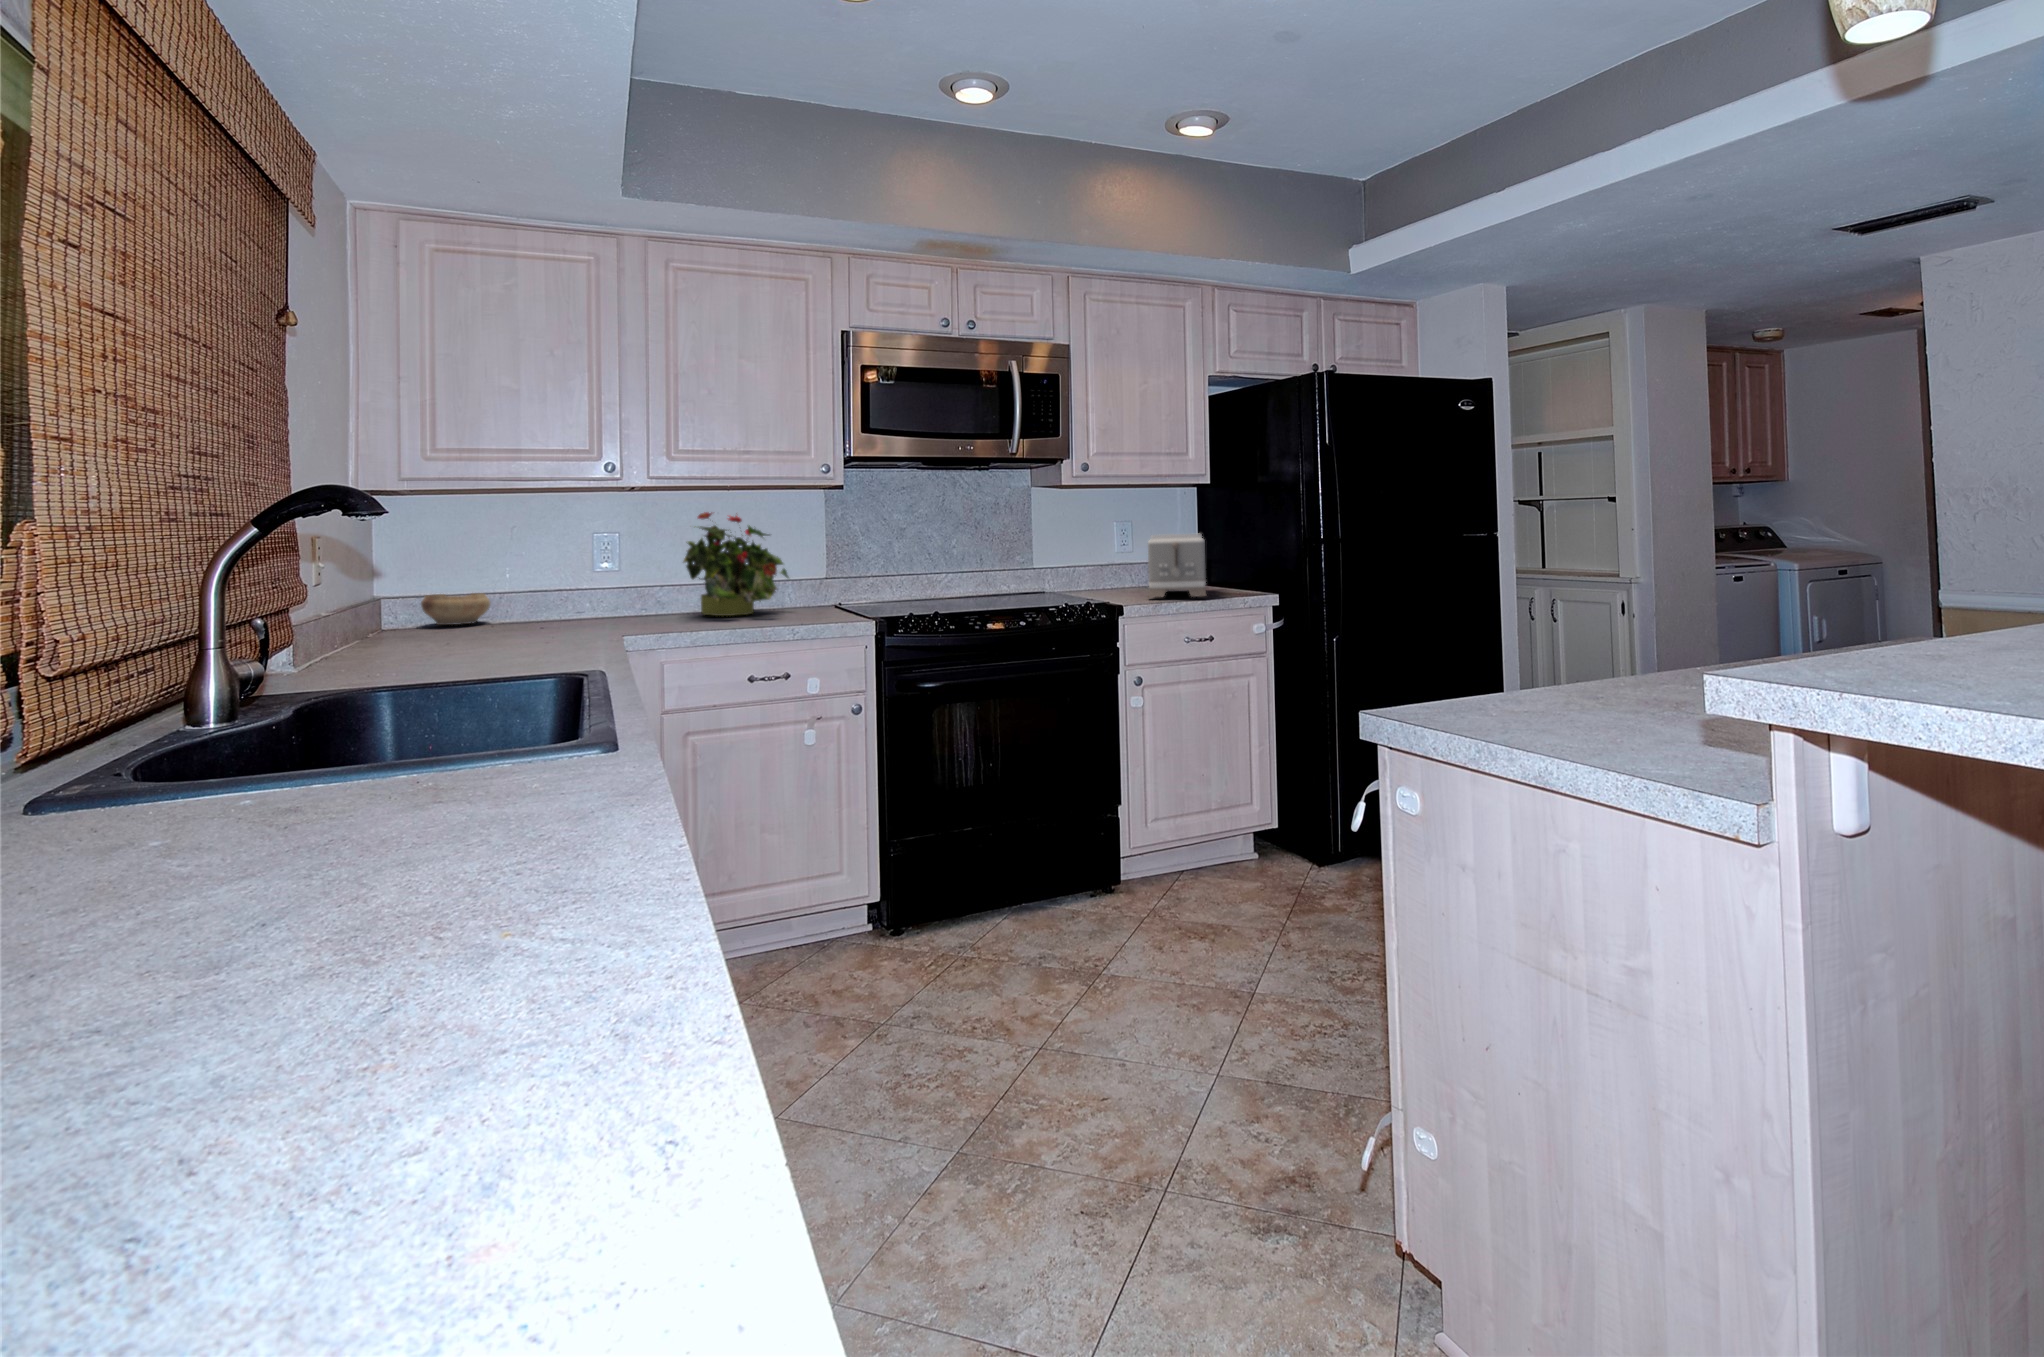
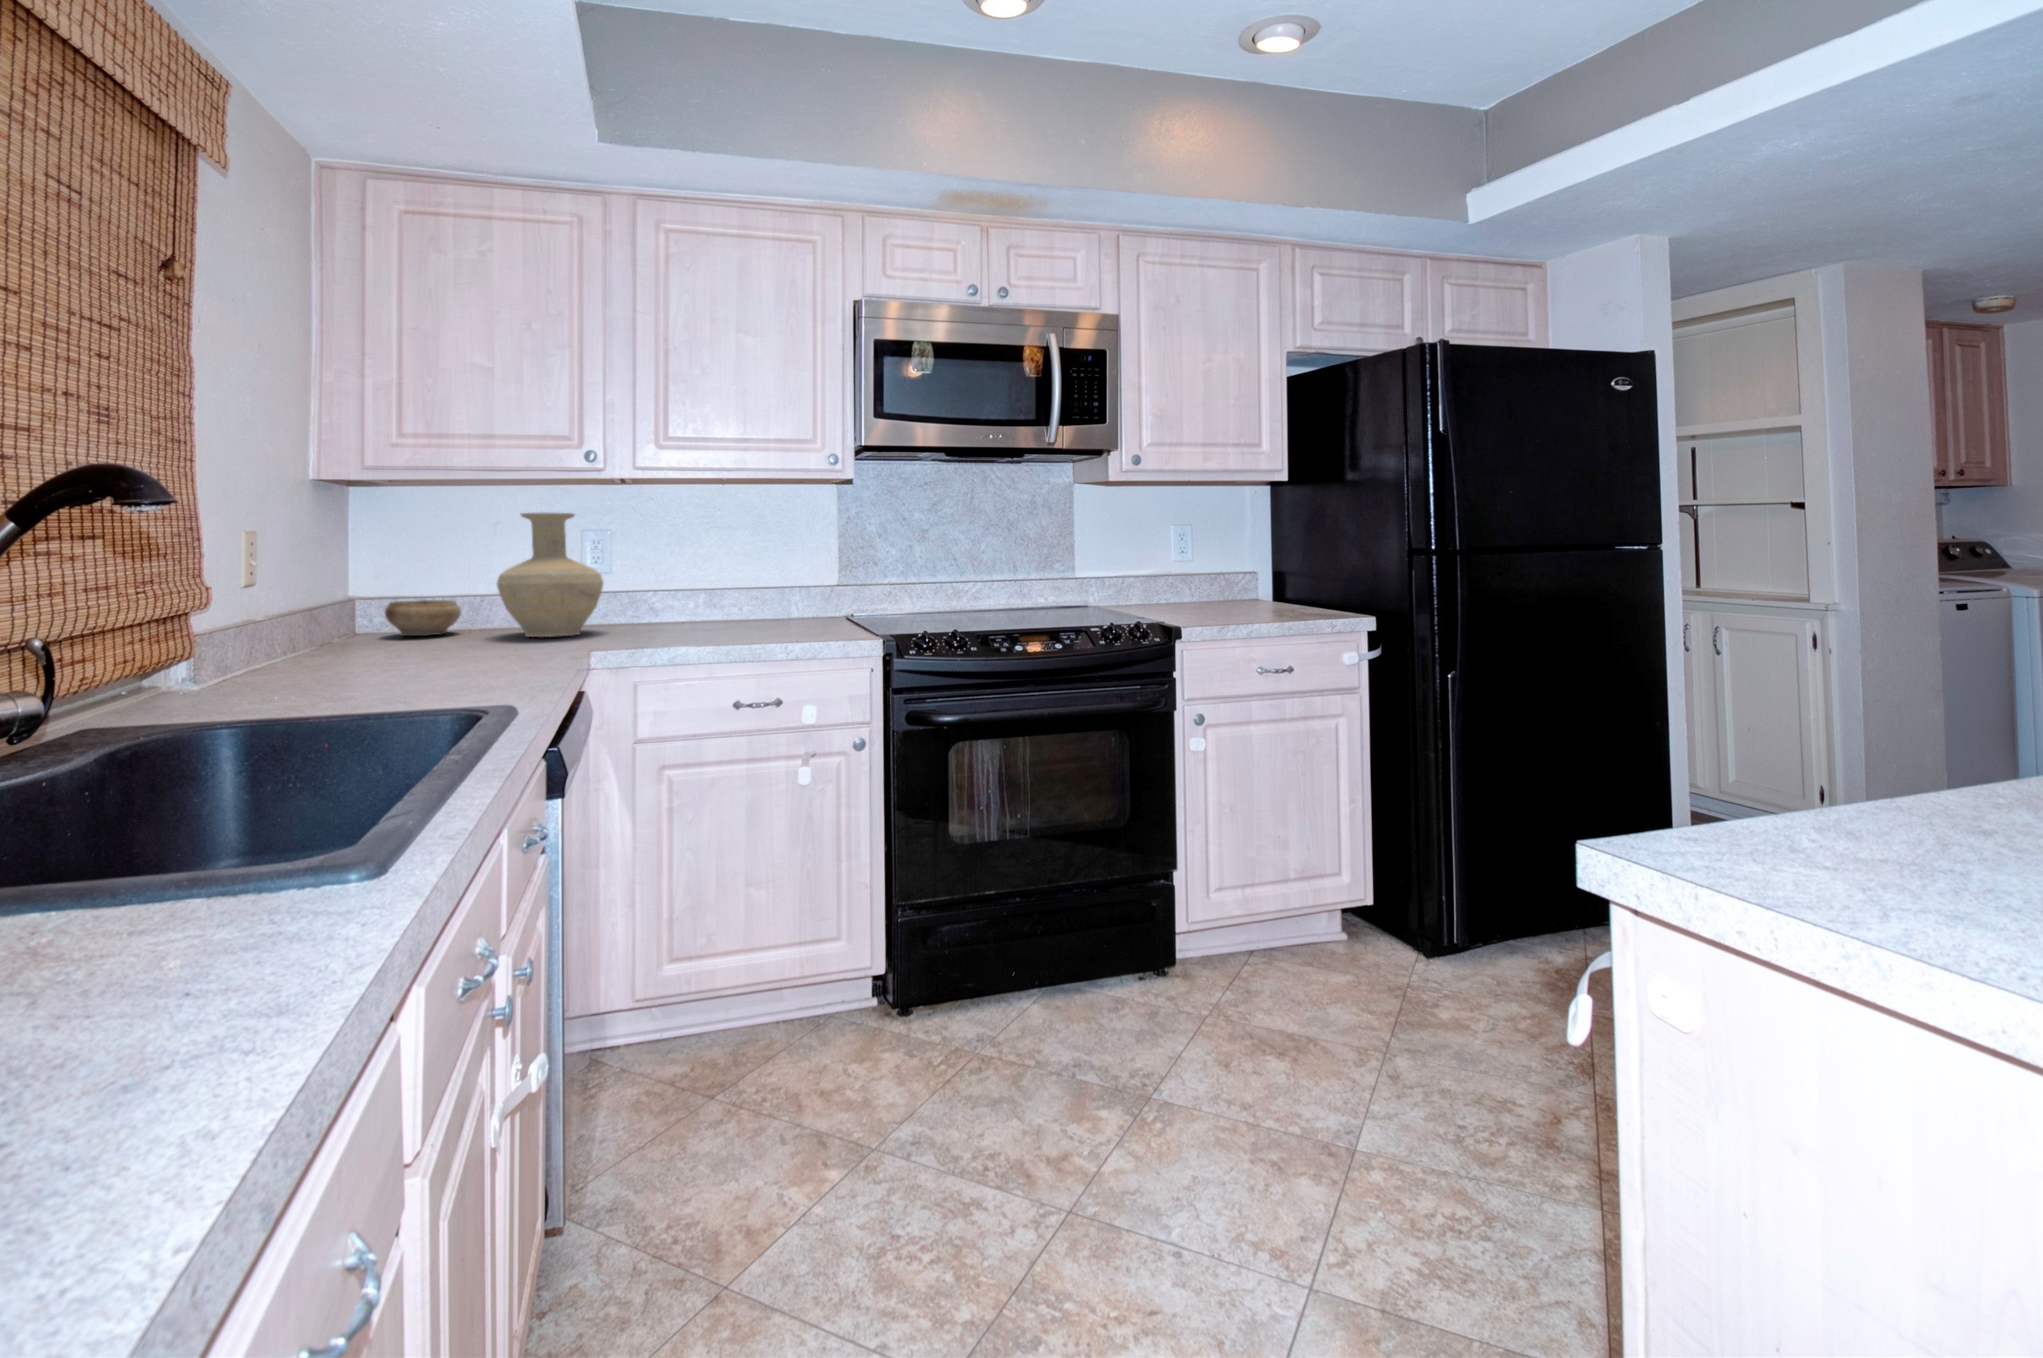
potted plant: present [683,512,789,616] -> none [670,510,791,631]
vase: none [527,515,624,623] -> present [497,513,603,637]
toaster: present [1148,534,1206,598] -> none [1214,541,1288,618]

